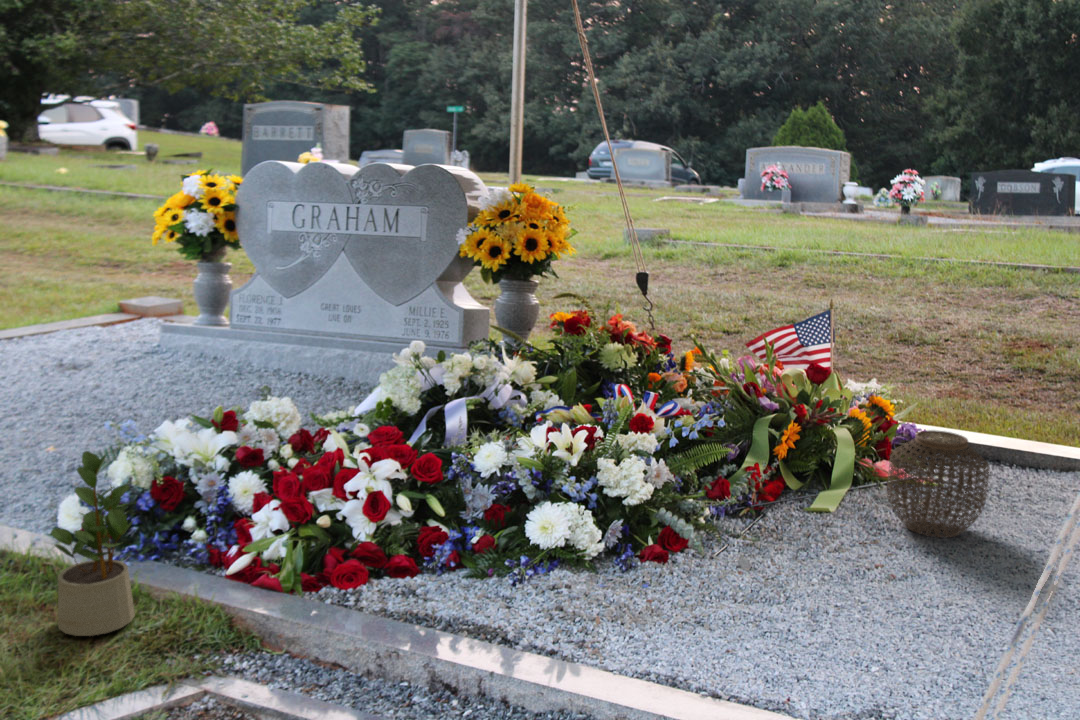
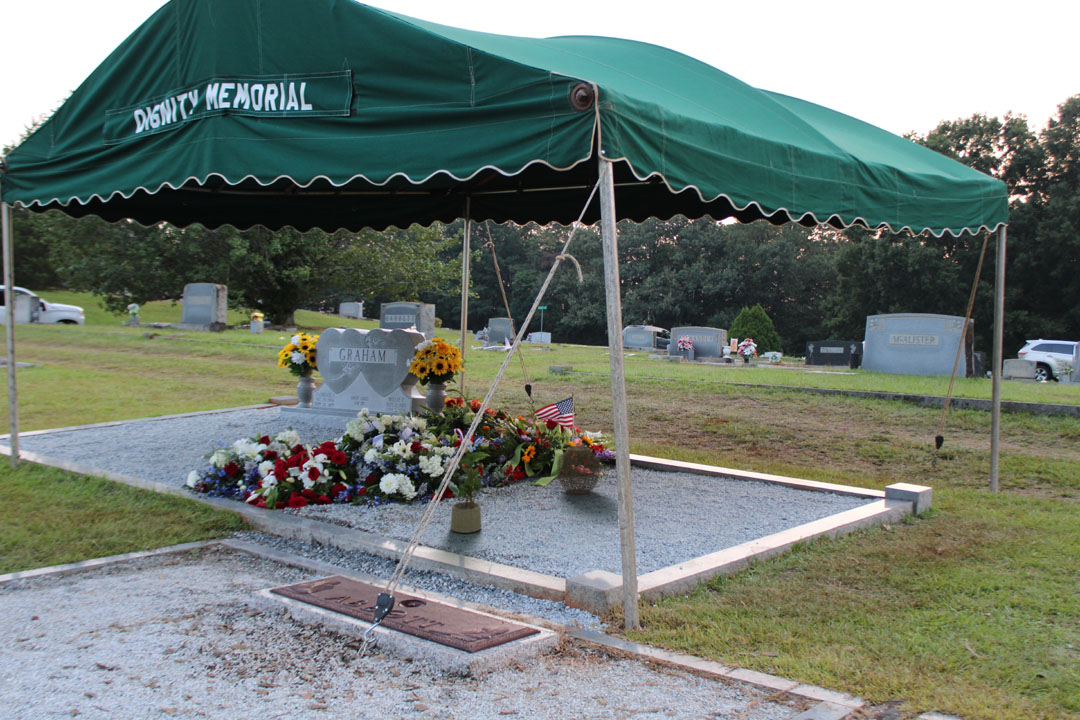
potted plant: present [51,451,135,636] -> present [450,452,485,533]

